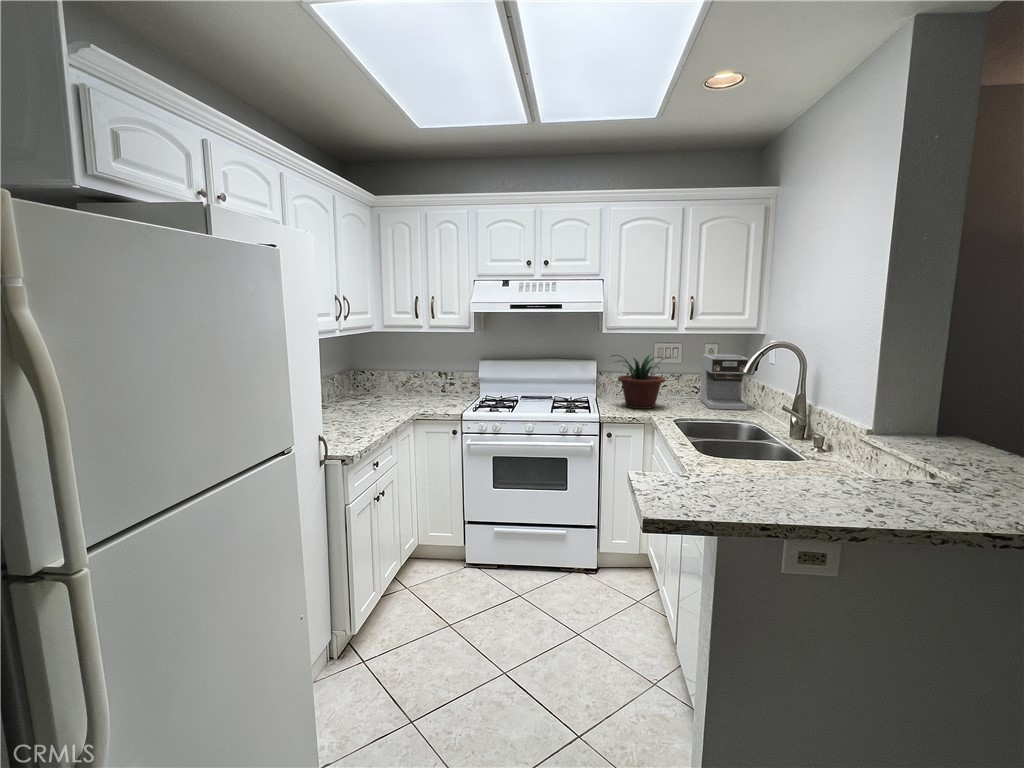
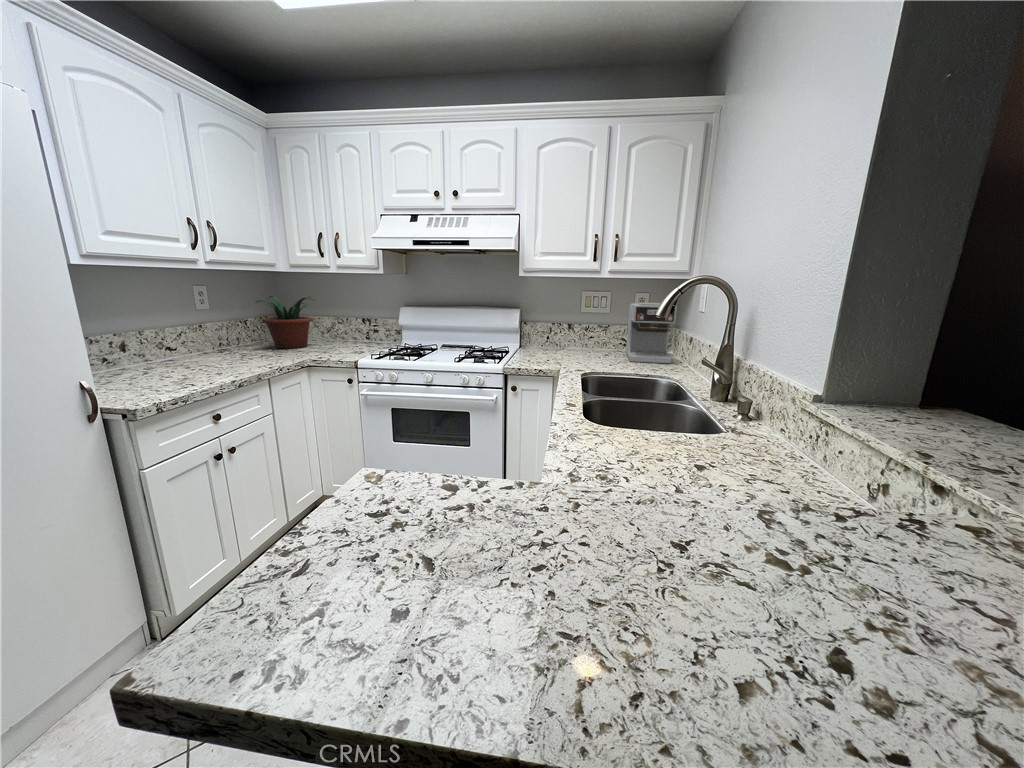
potted plant: present [613,355,670,409] -> present [256,296,315,349]

